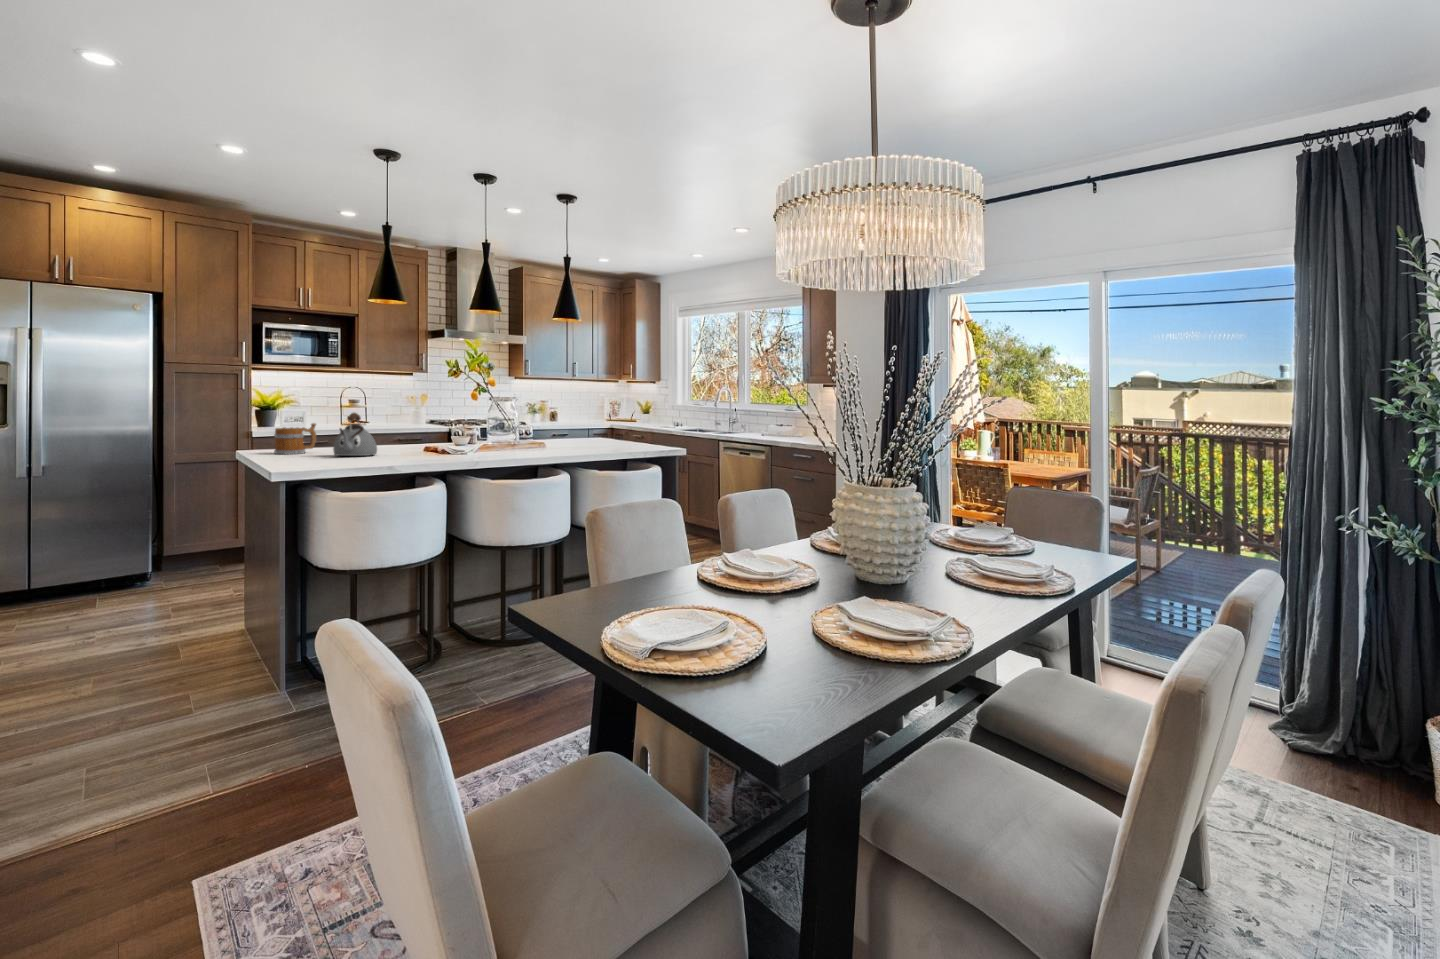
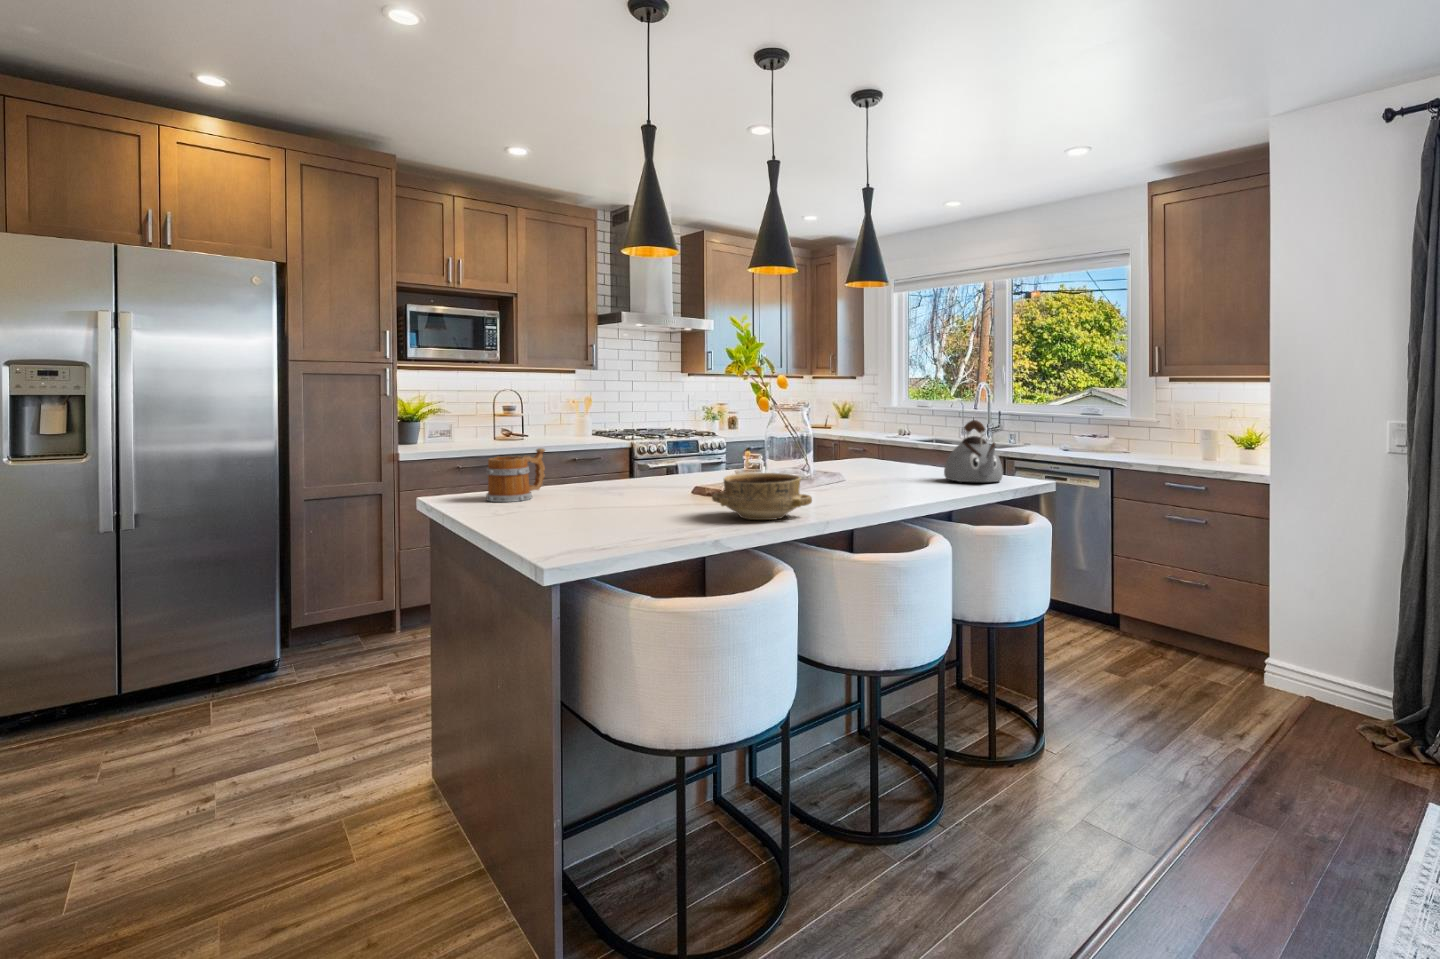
kettle: present [333,413,377,456] -> present [944,420,1003,482]
ceramic bowl: none [385,436,441,460] -> present [712,473,812,520]

